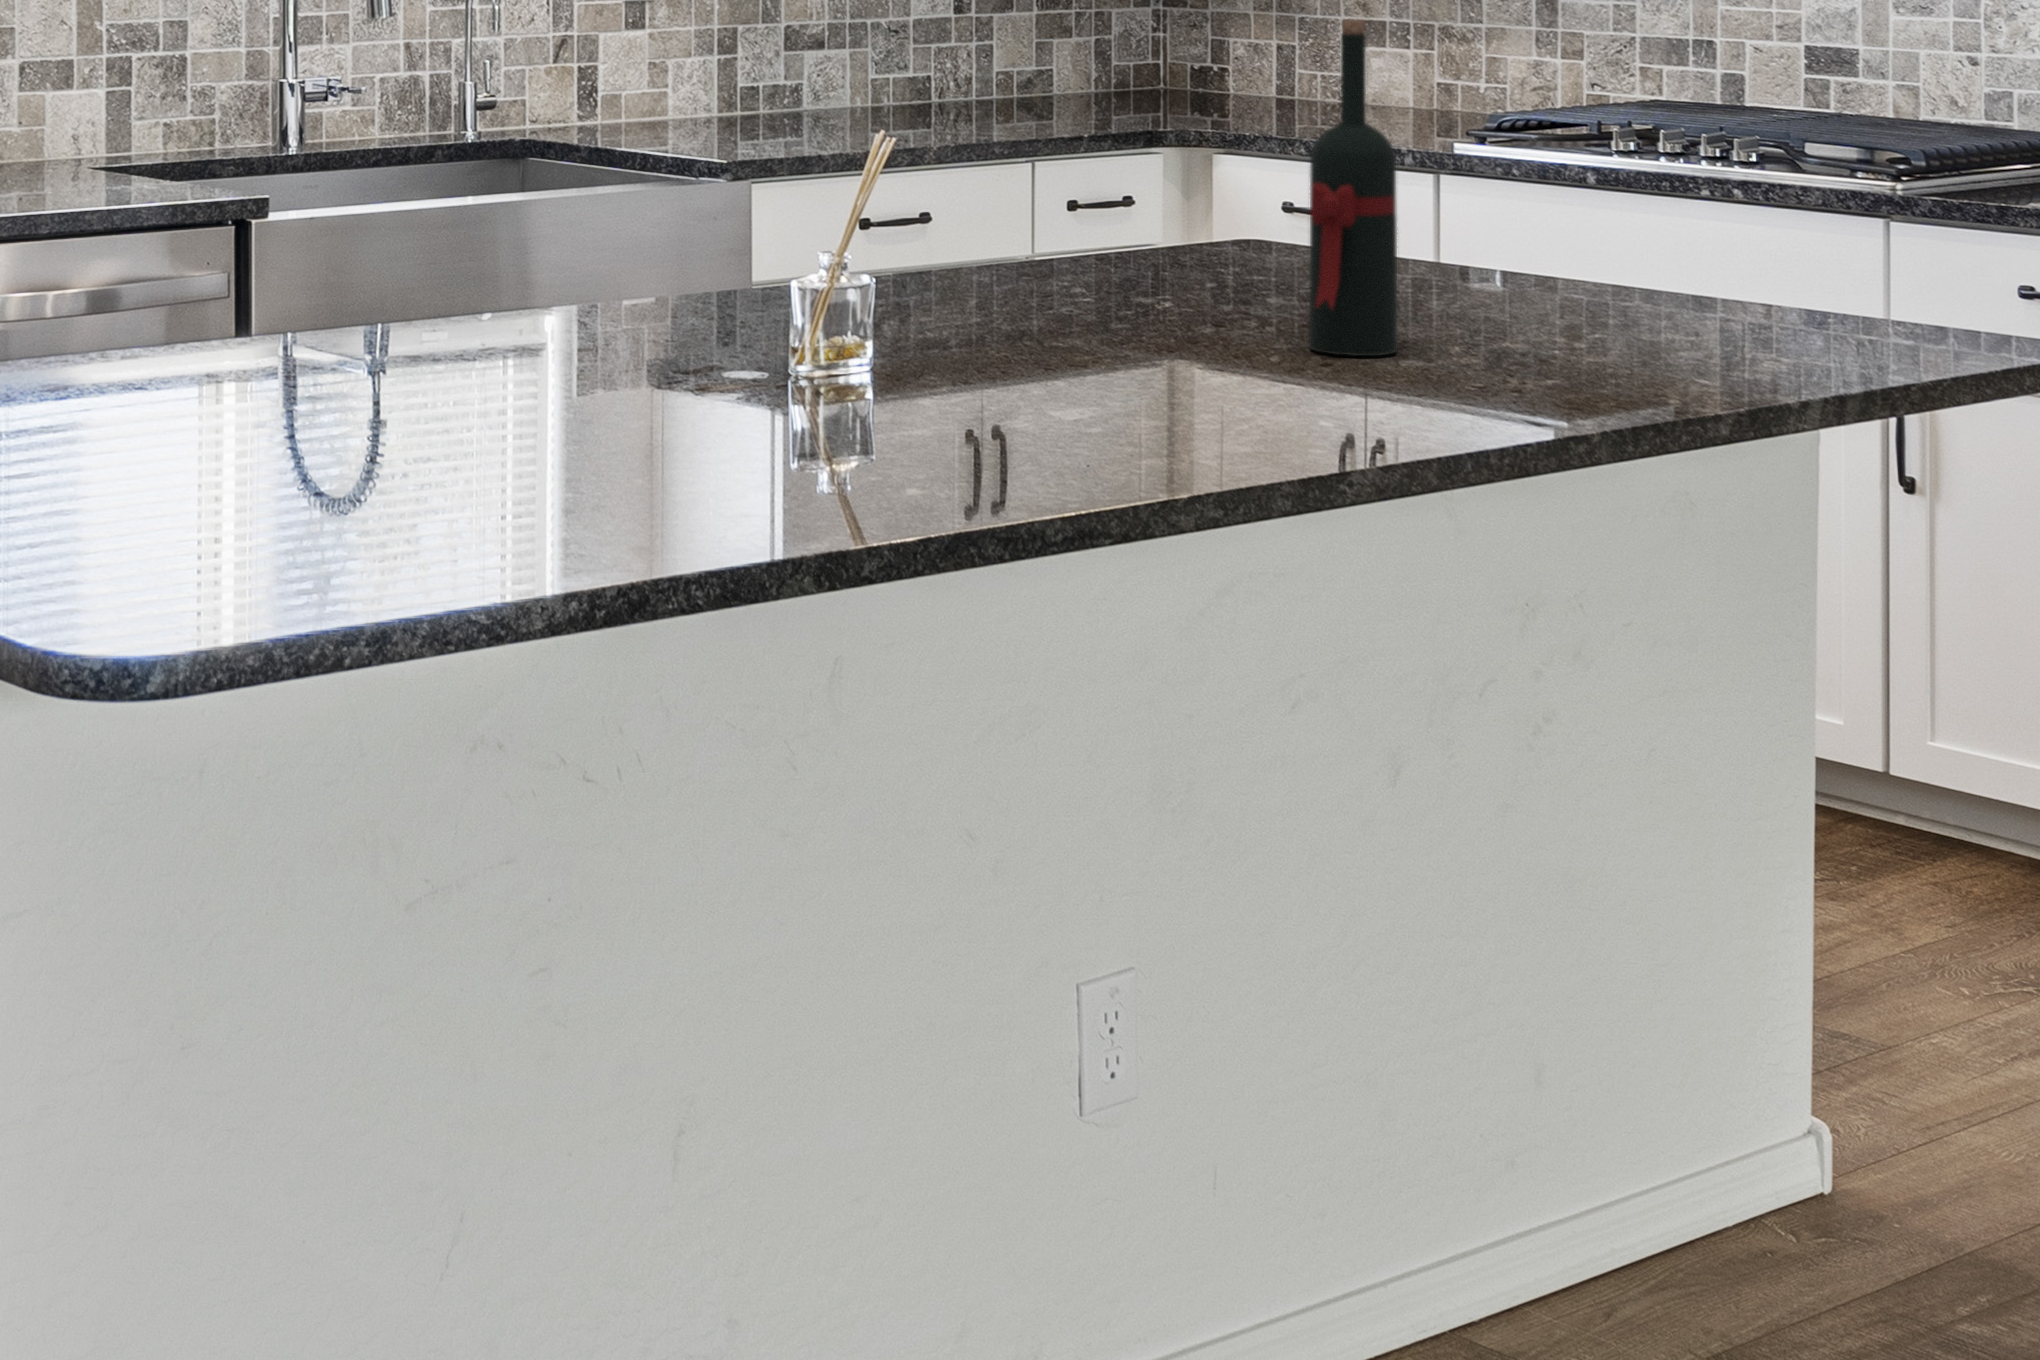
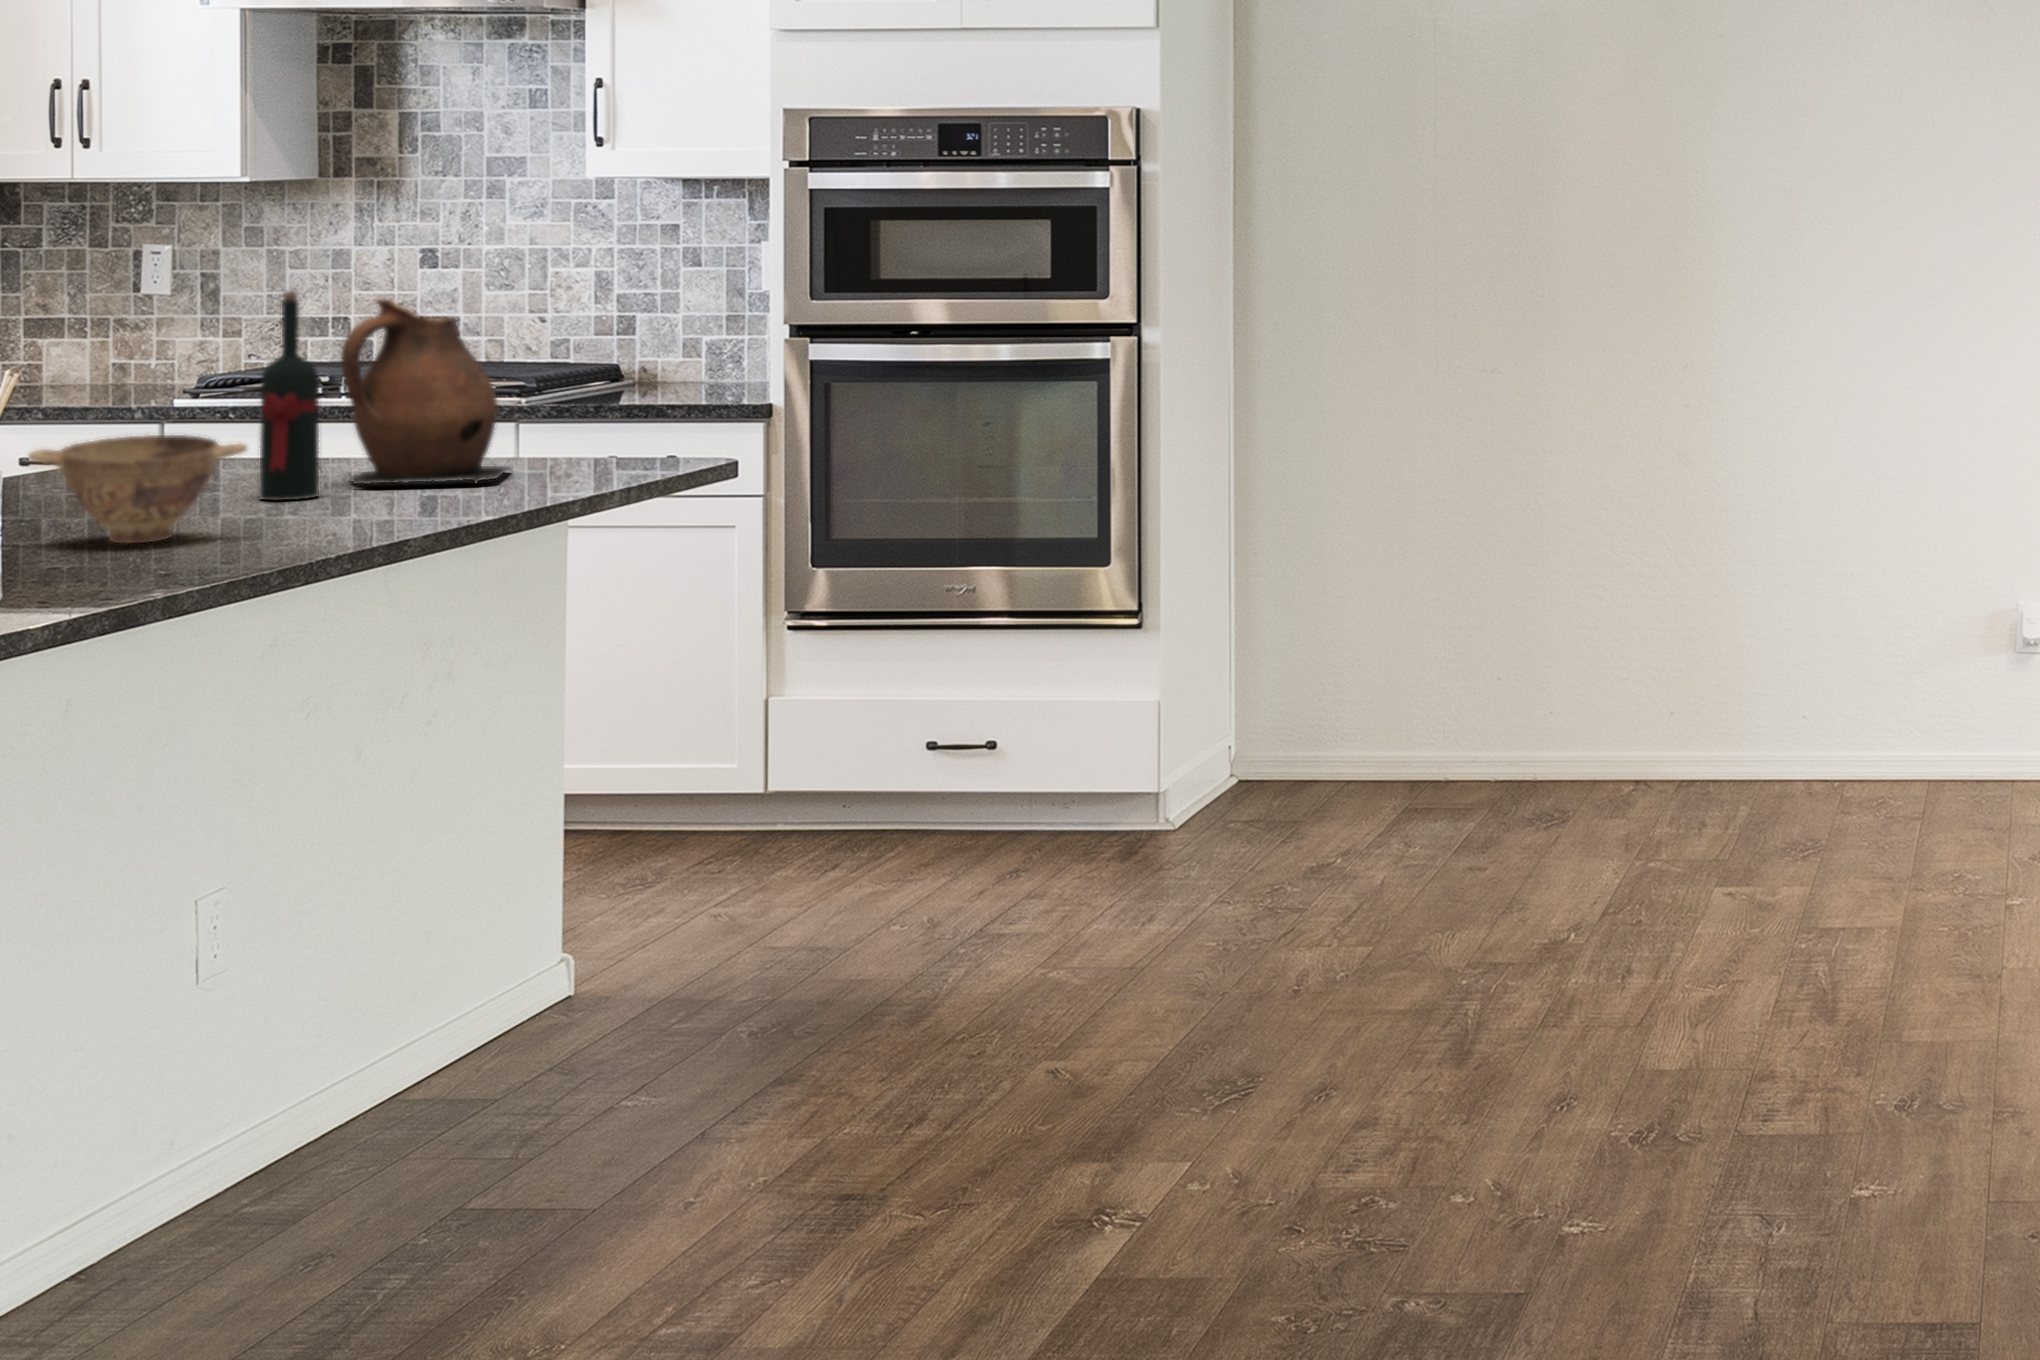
ceramic pitcher: none [1447,37,1730,359] -> present [341,299,511,484]
bowl: none [898,242,1193,419] -> present [29,435,247,543]

